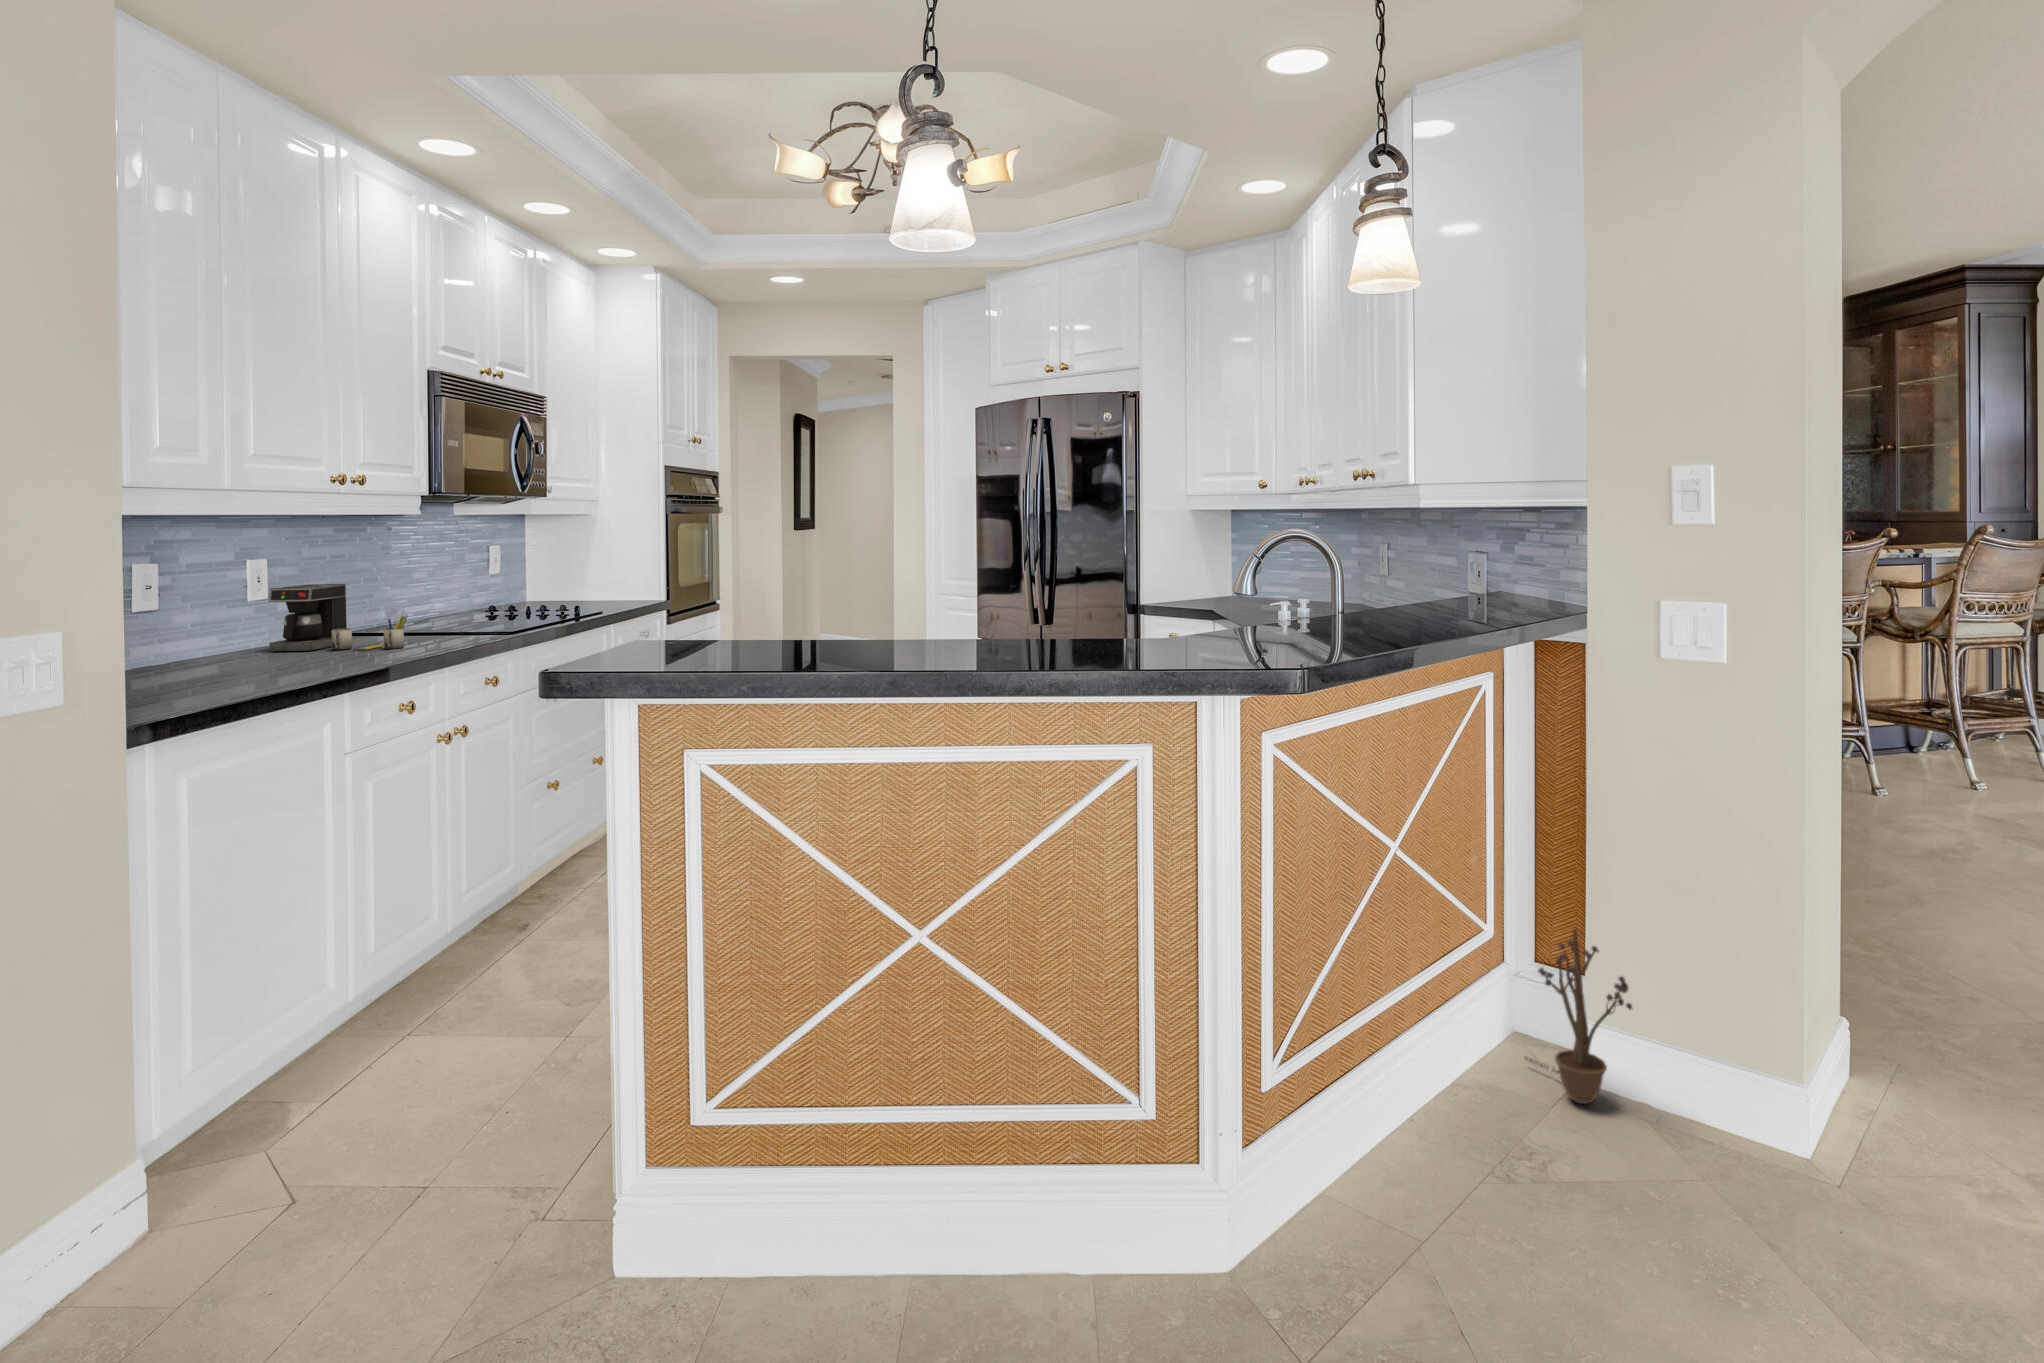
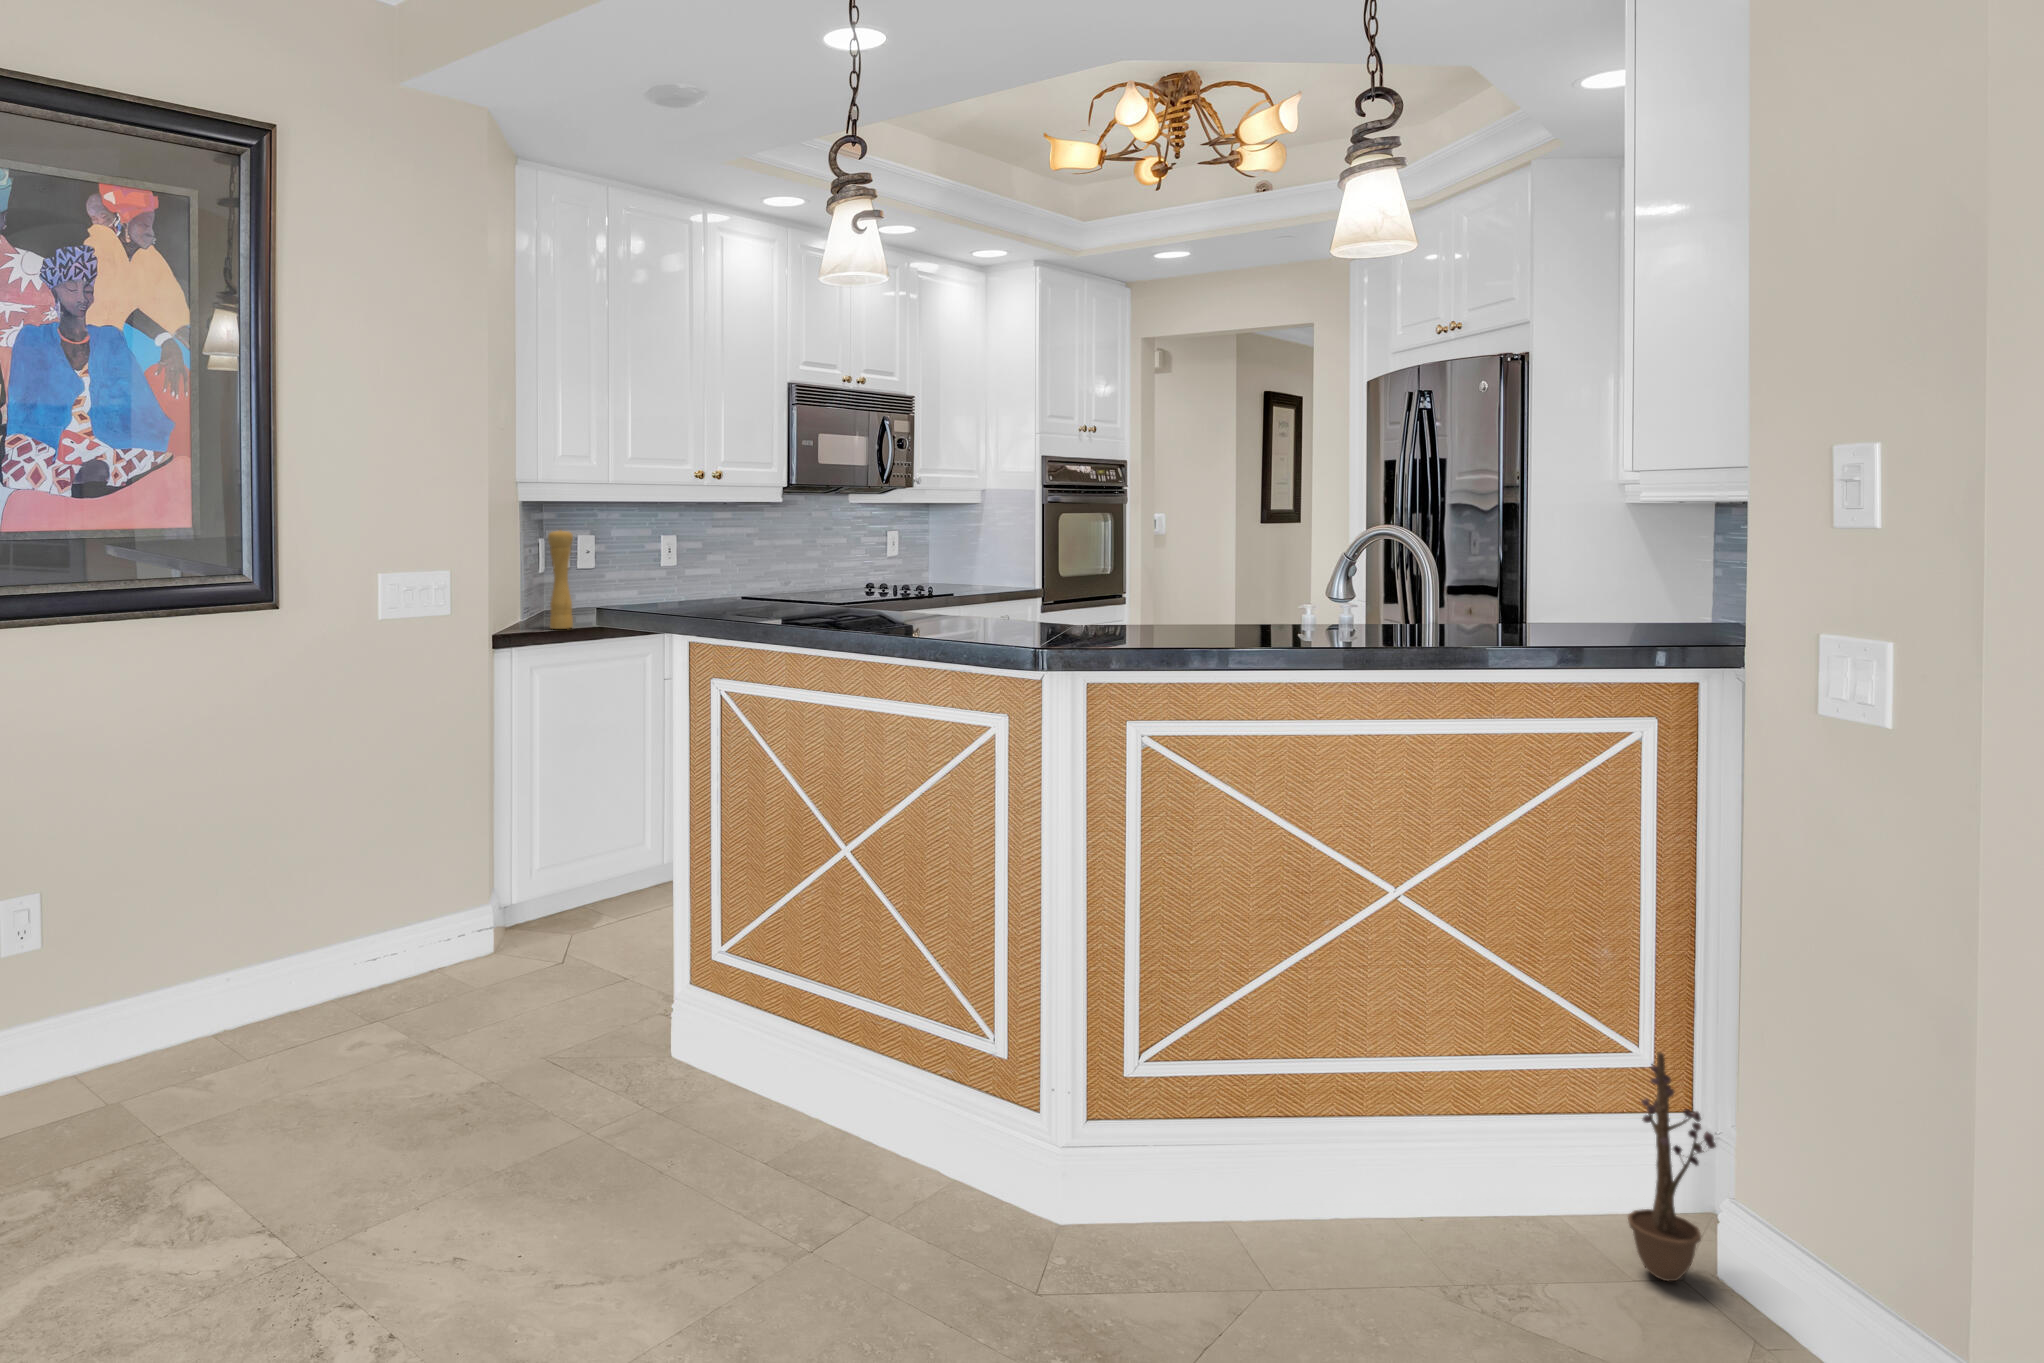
pepper mill: none [167,553,215,702] -> present [548,530,573,629]
coffee maker: present [269,584,407,651] -> none [668,556,746,609]

